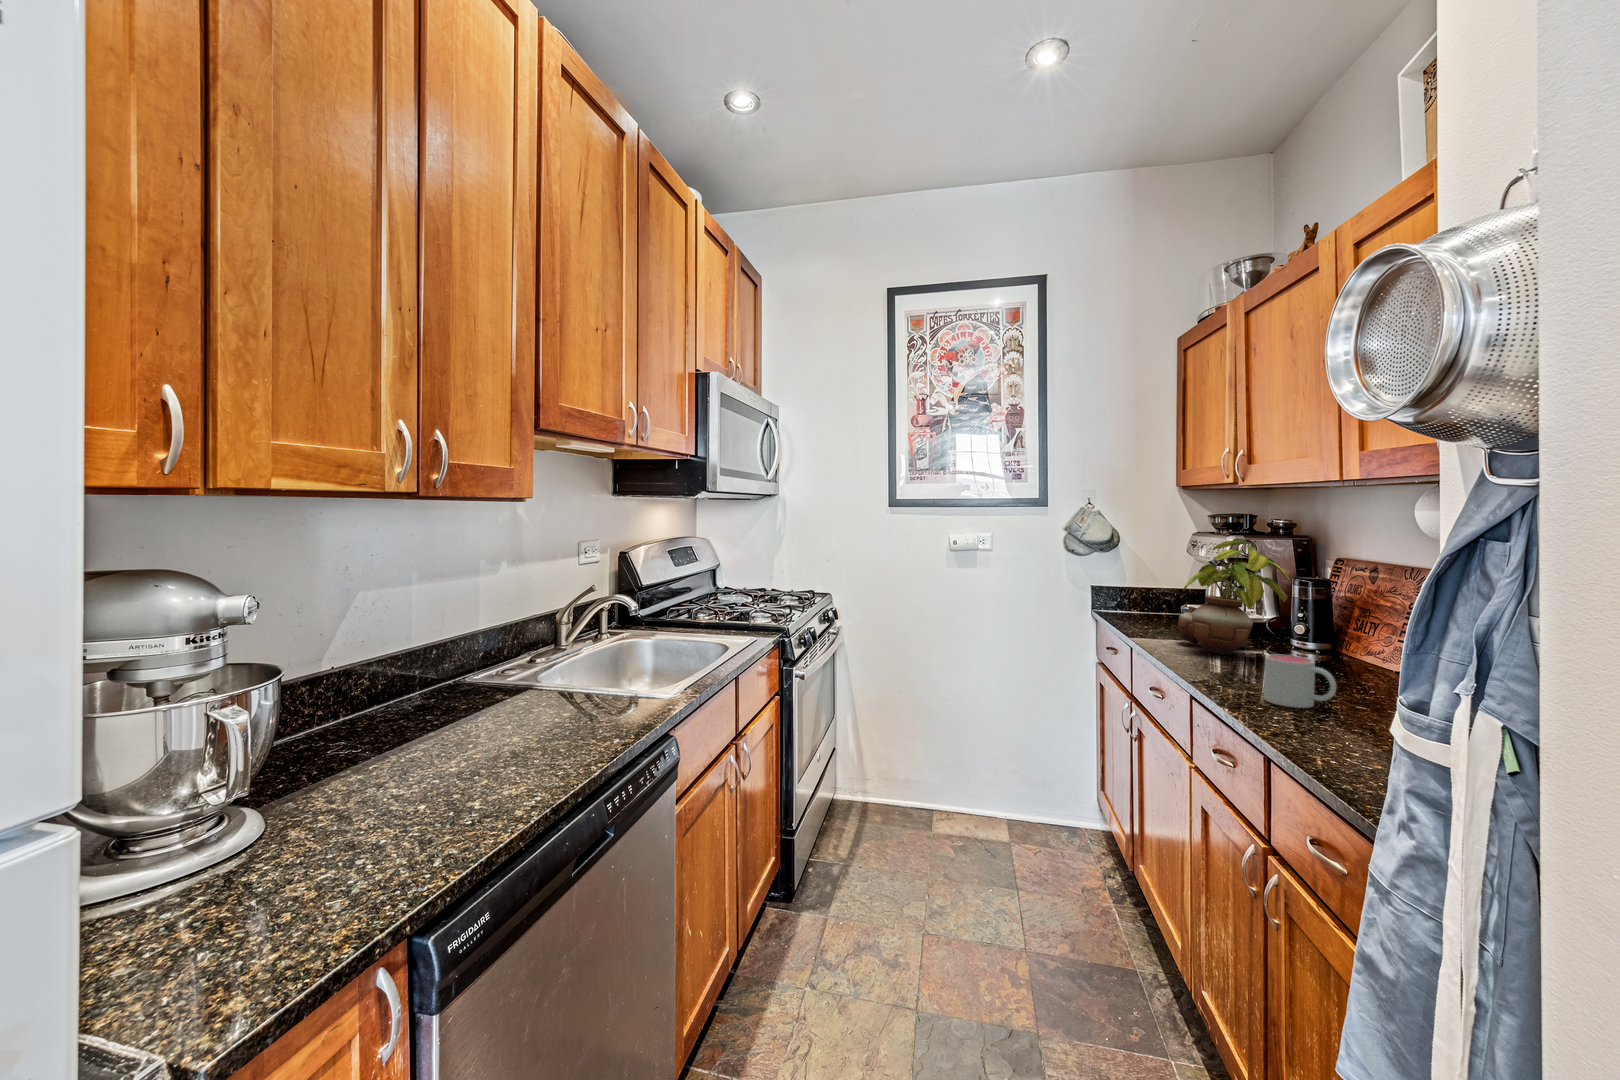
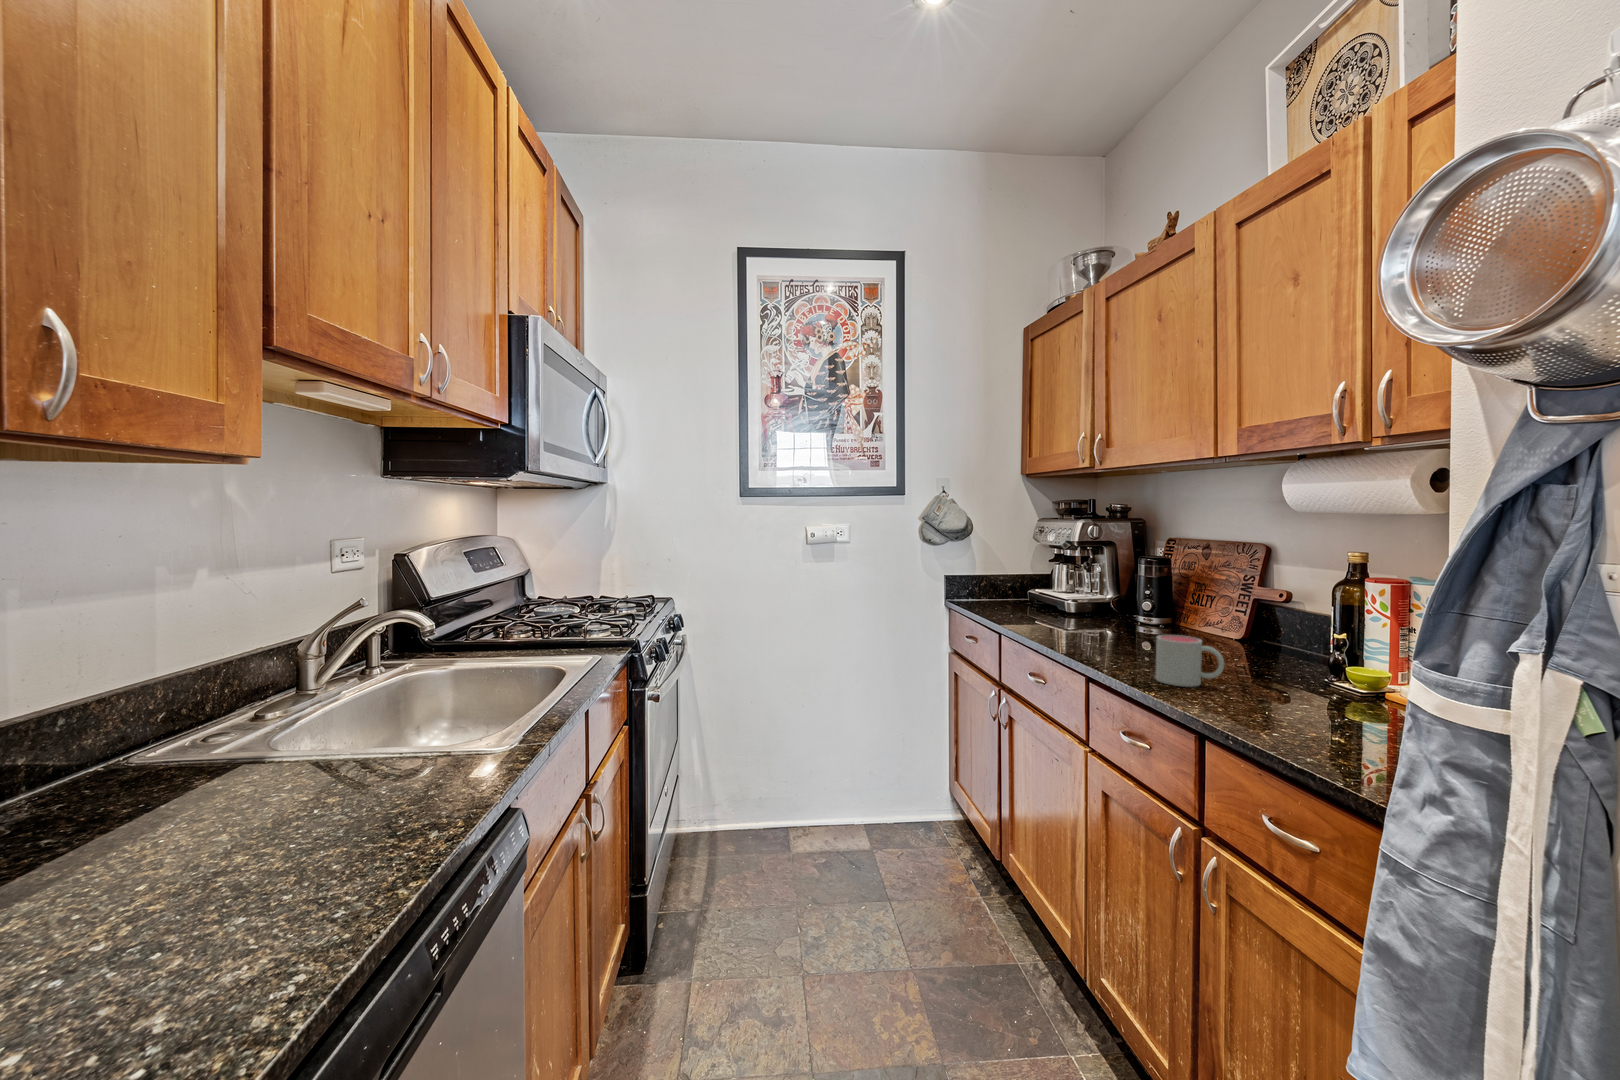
potted plant: present [1177,540,1290,655] -> none [1039,524,1147,636]

